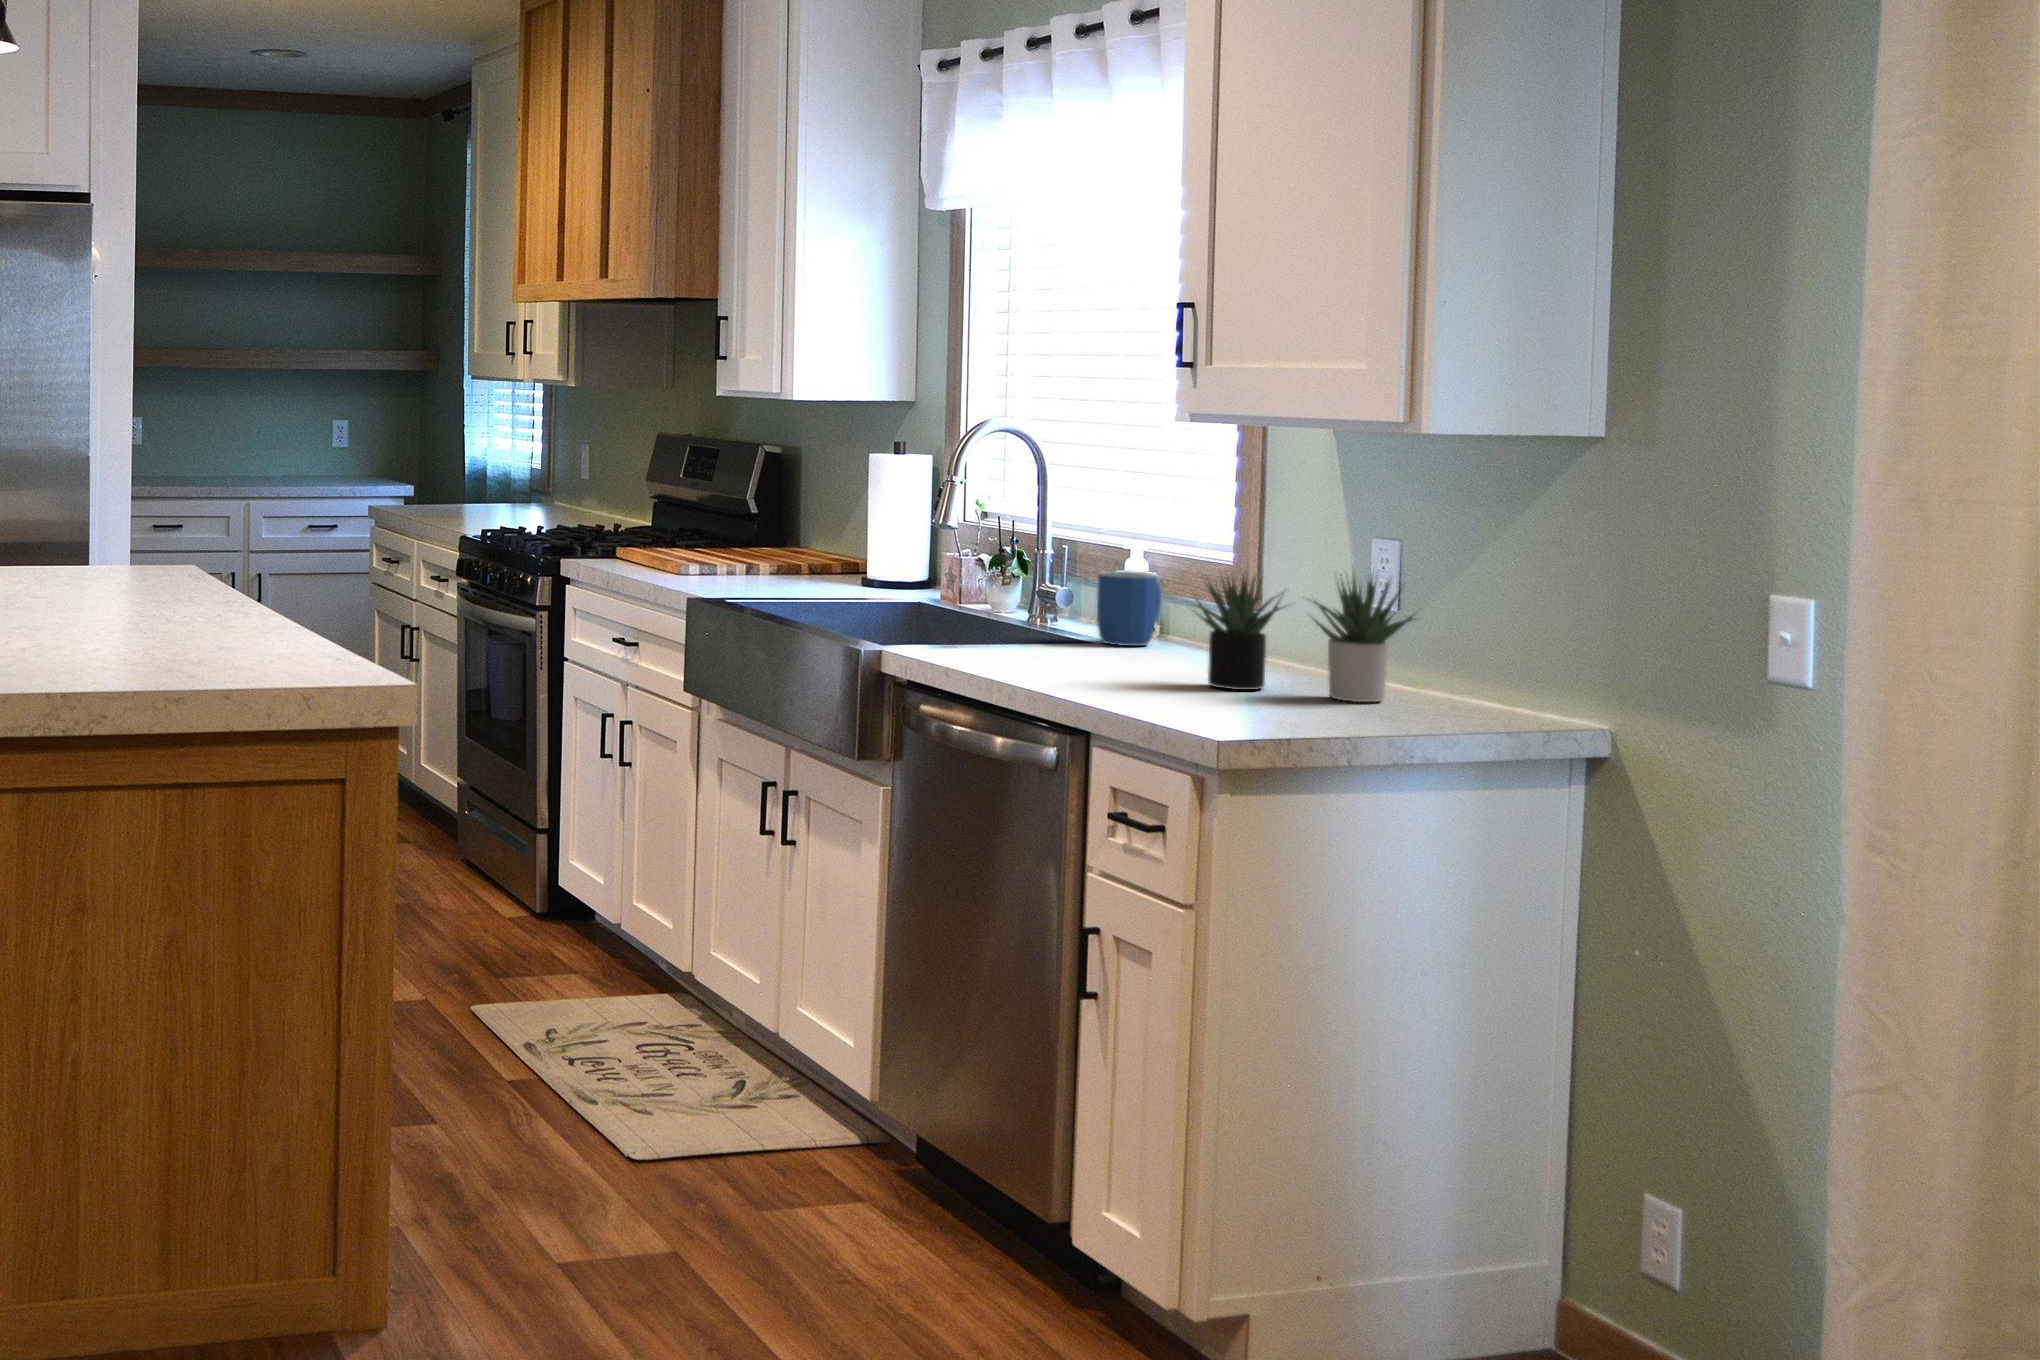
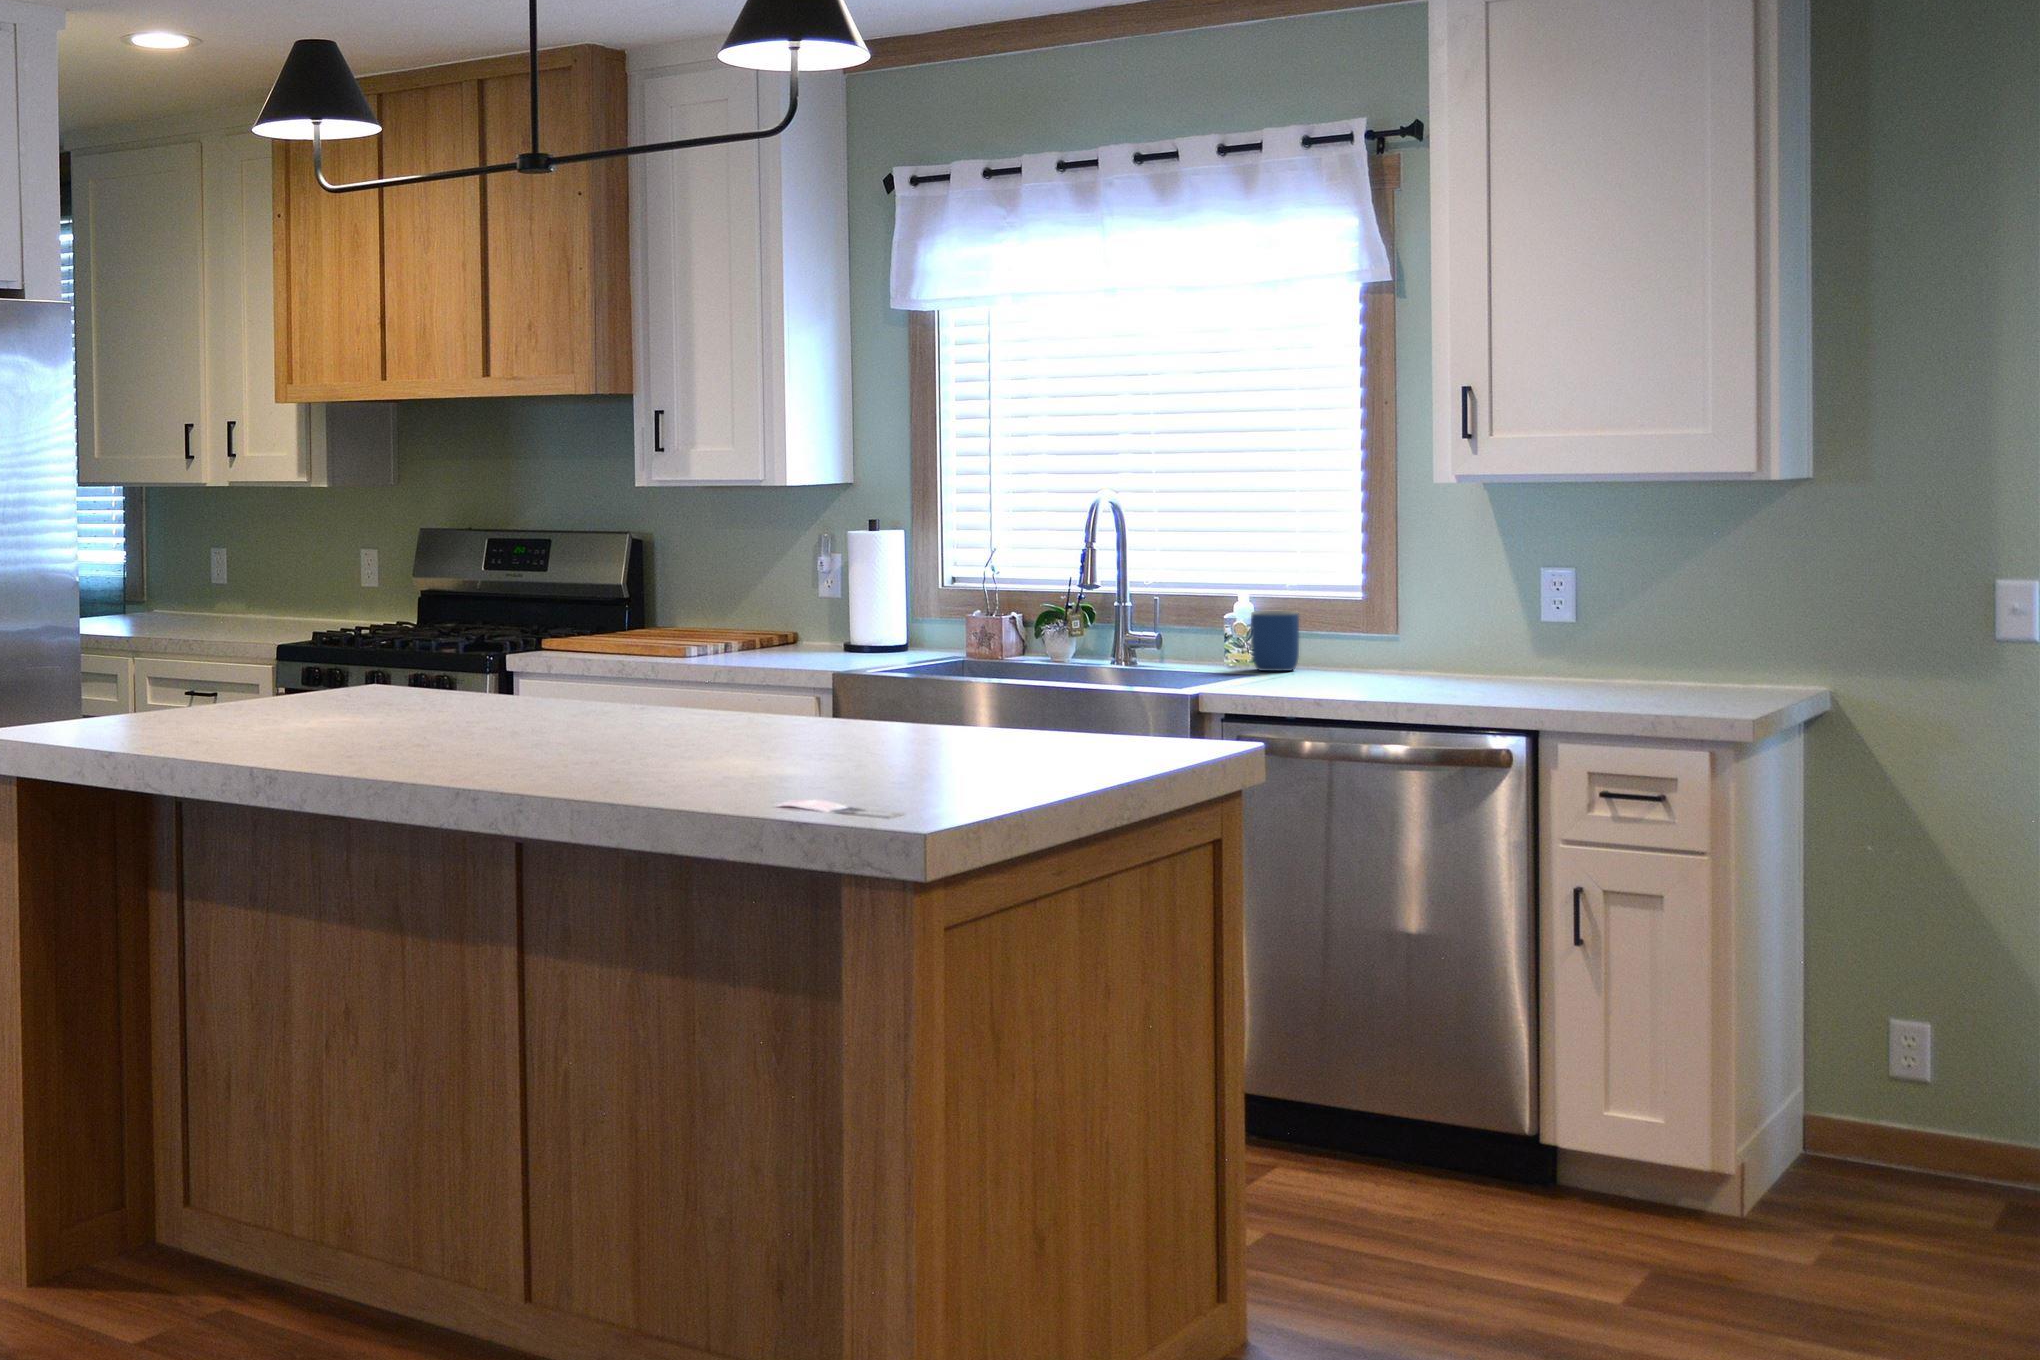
succulent plant: present [1194,574,1413,702] -> none [1467,579,1660,685]

